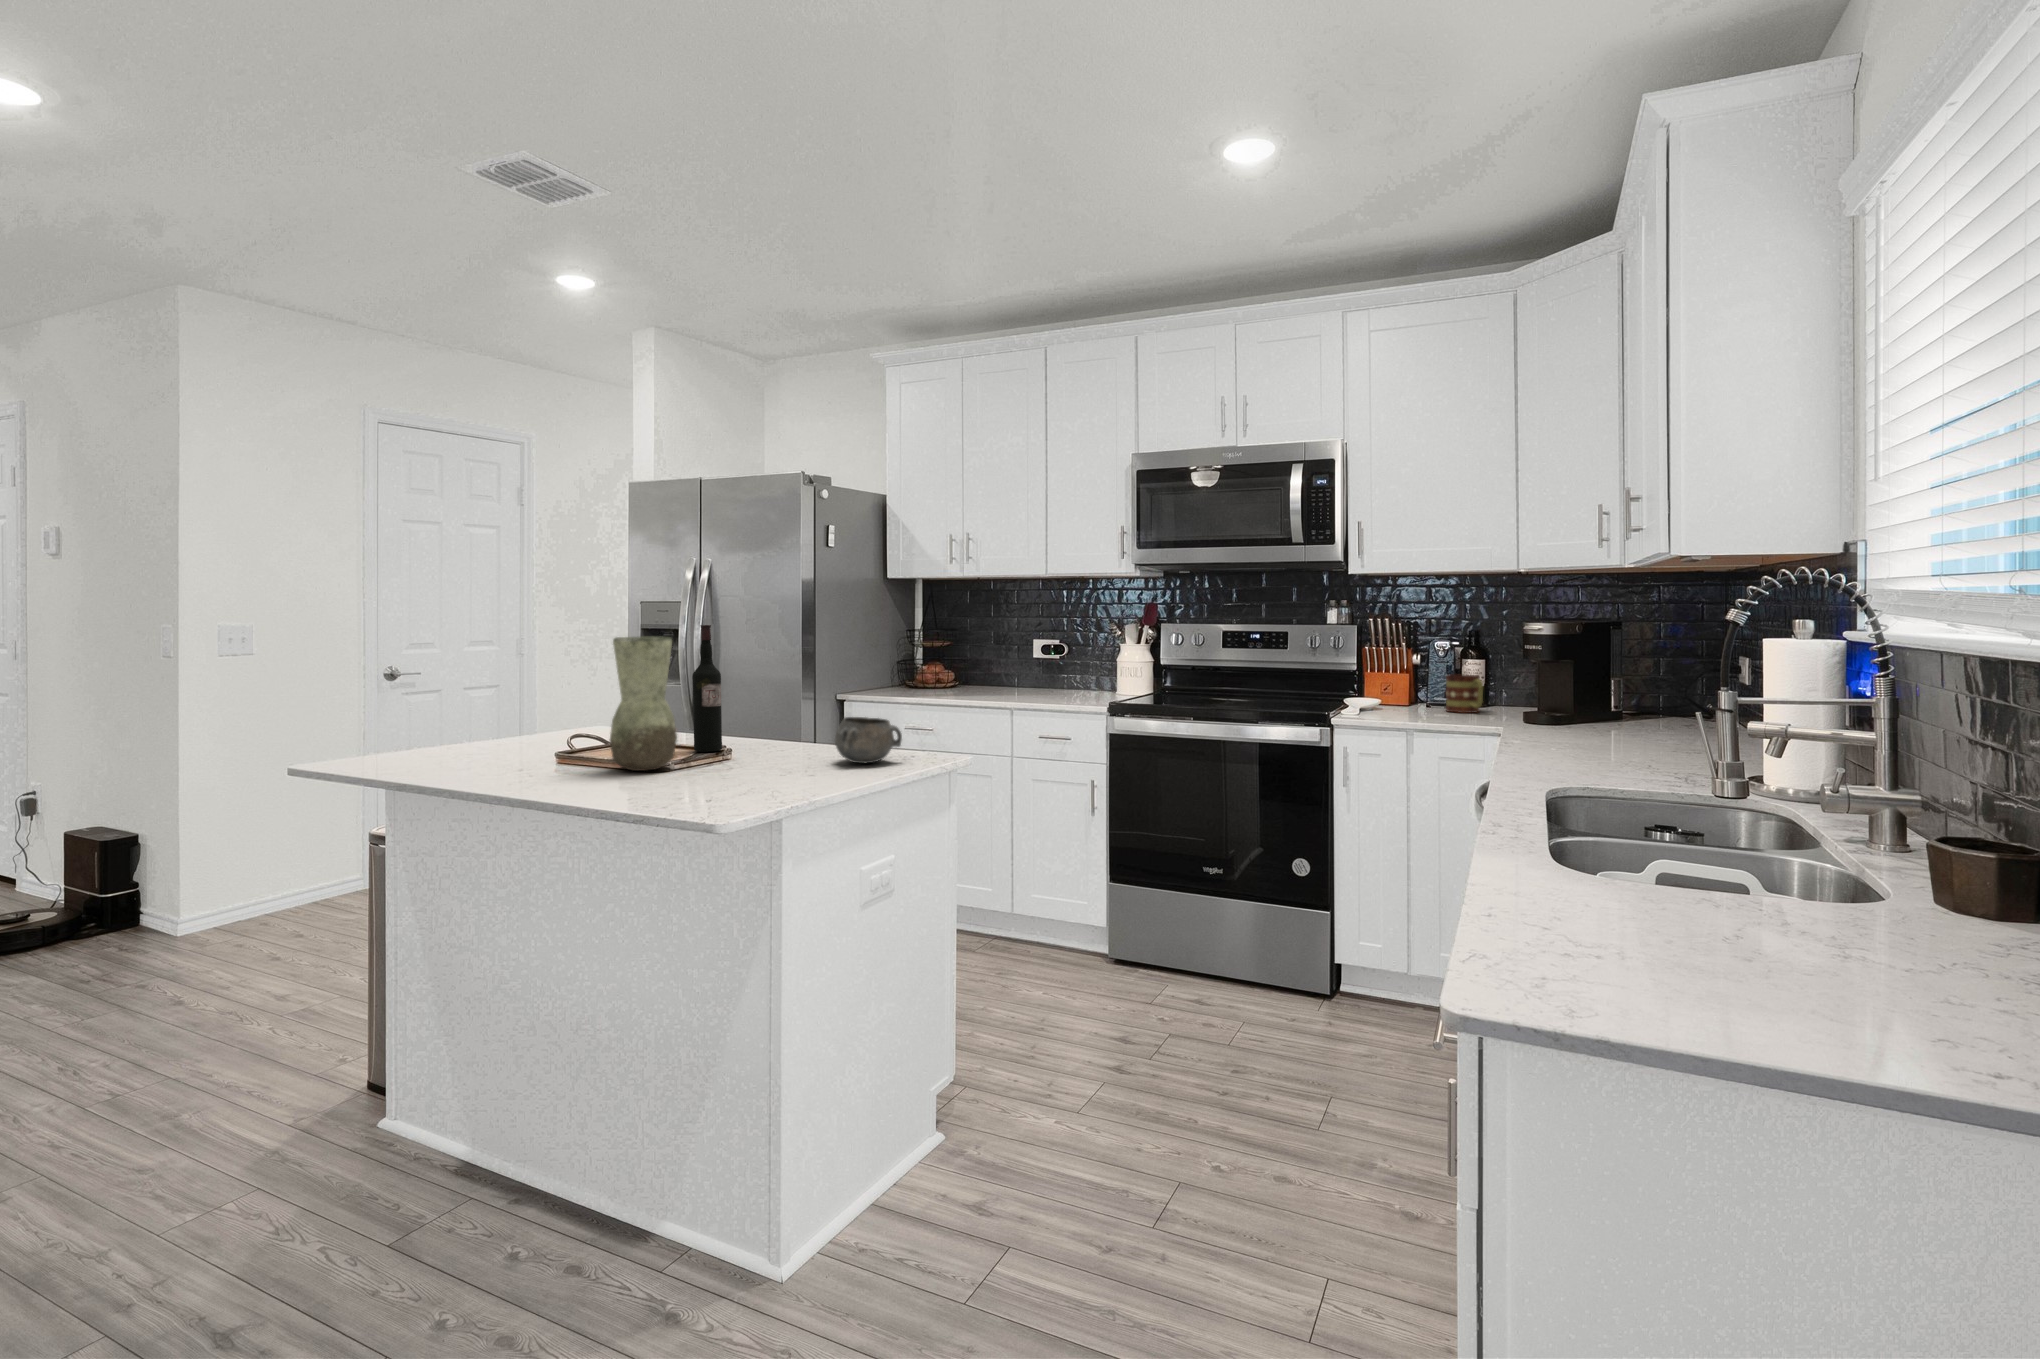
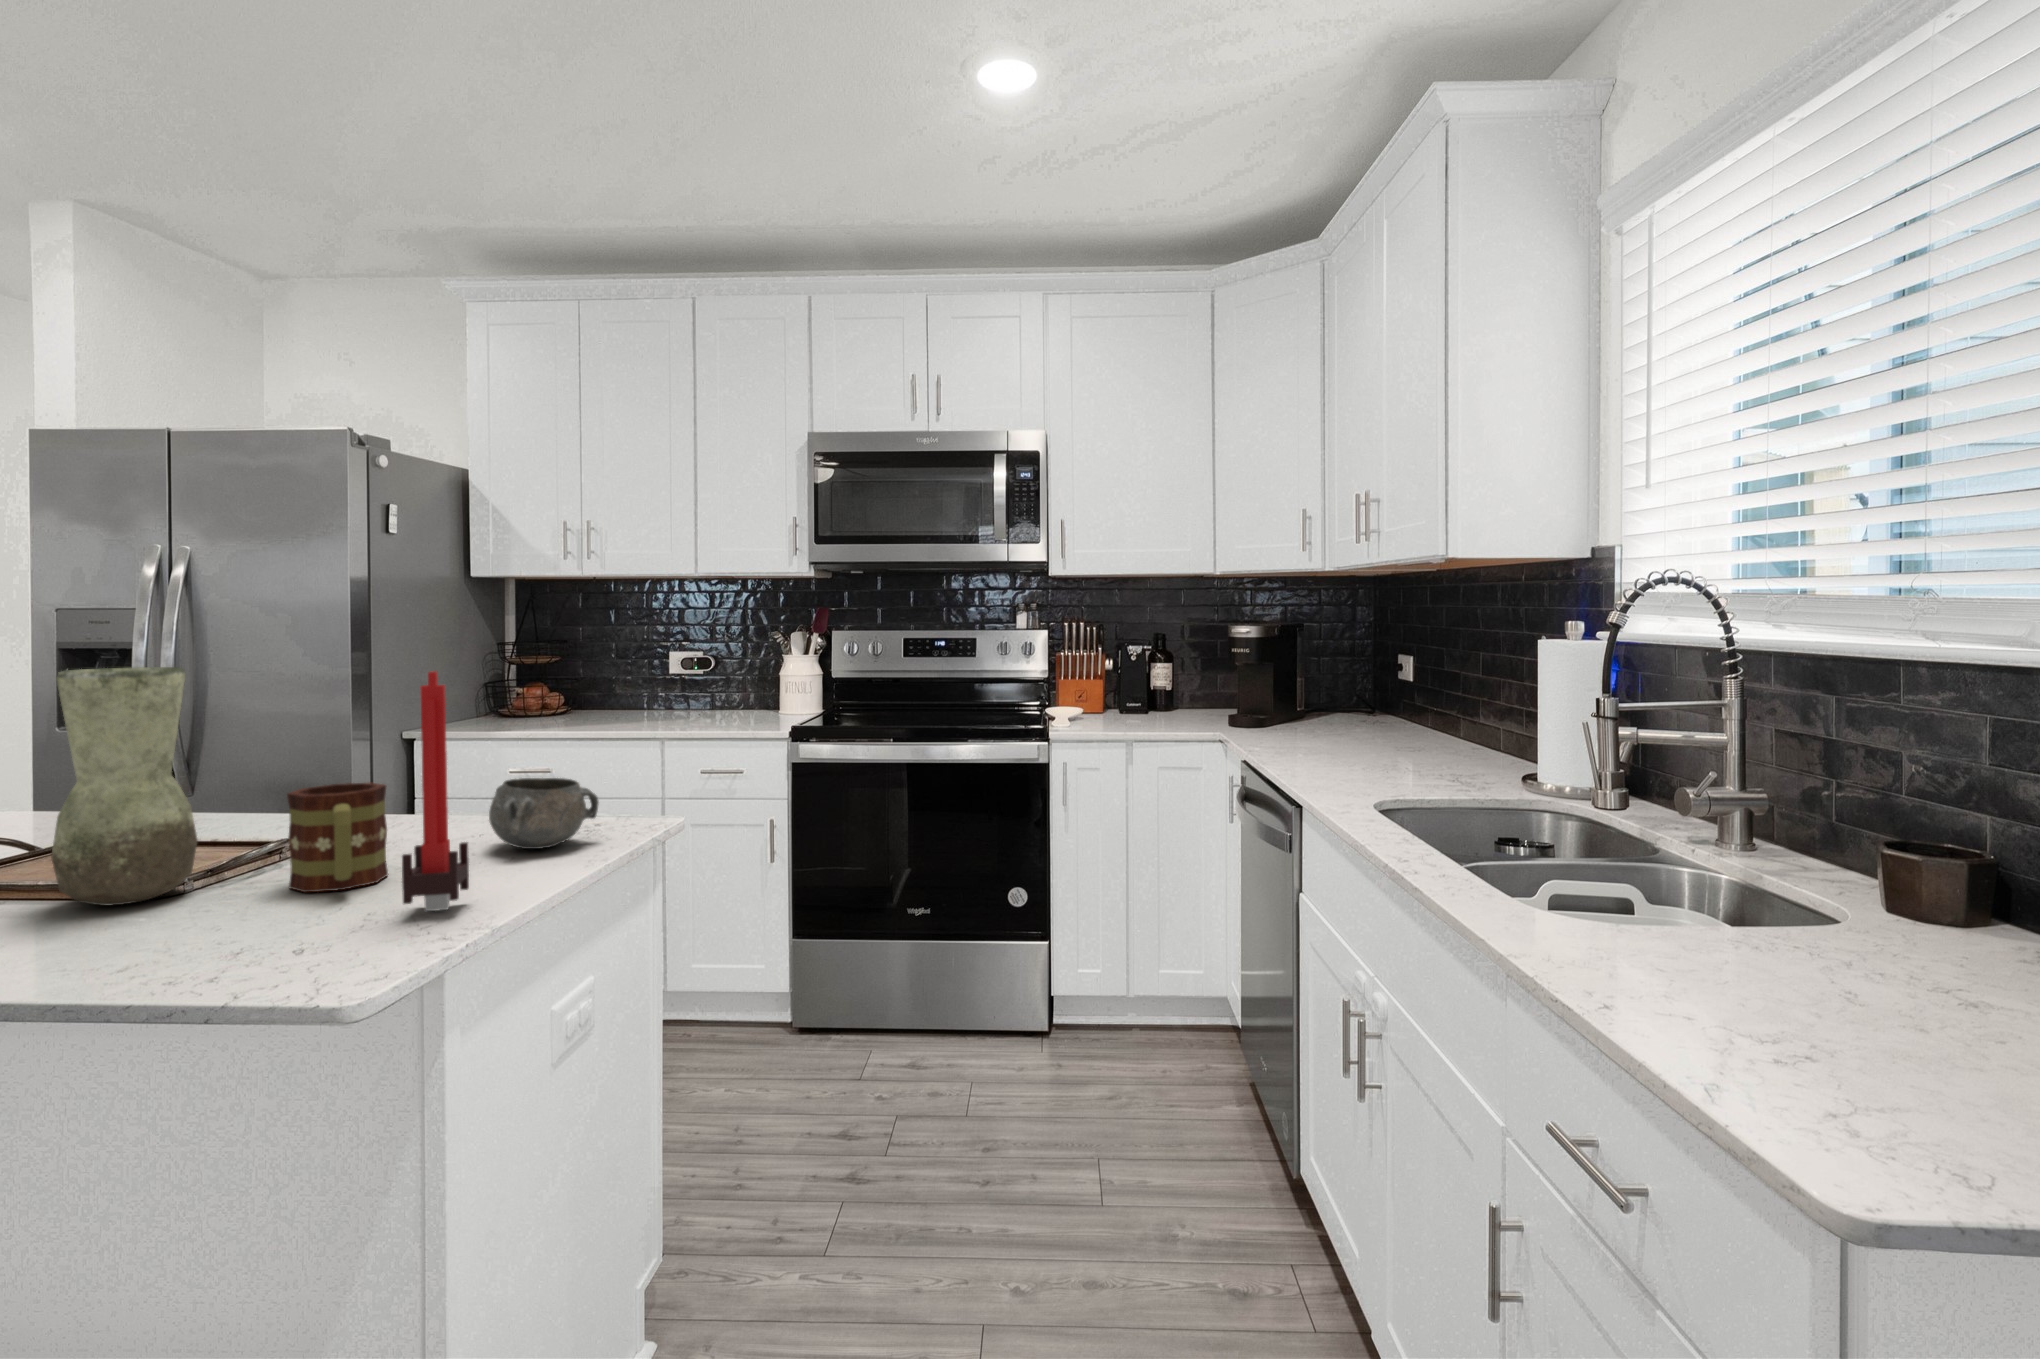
wine bottle: present [692,625,722,752] -> none [211,644,270,850]
candle: none [766,641,805,786] -> present [402,671,469,911]
mug: present [1446,674,1483,713] -> present [287,783,388,892]

